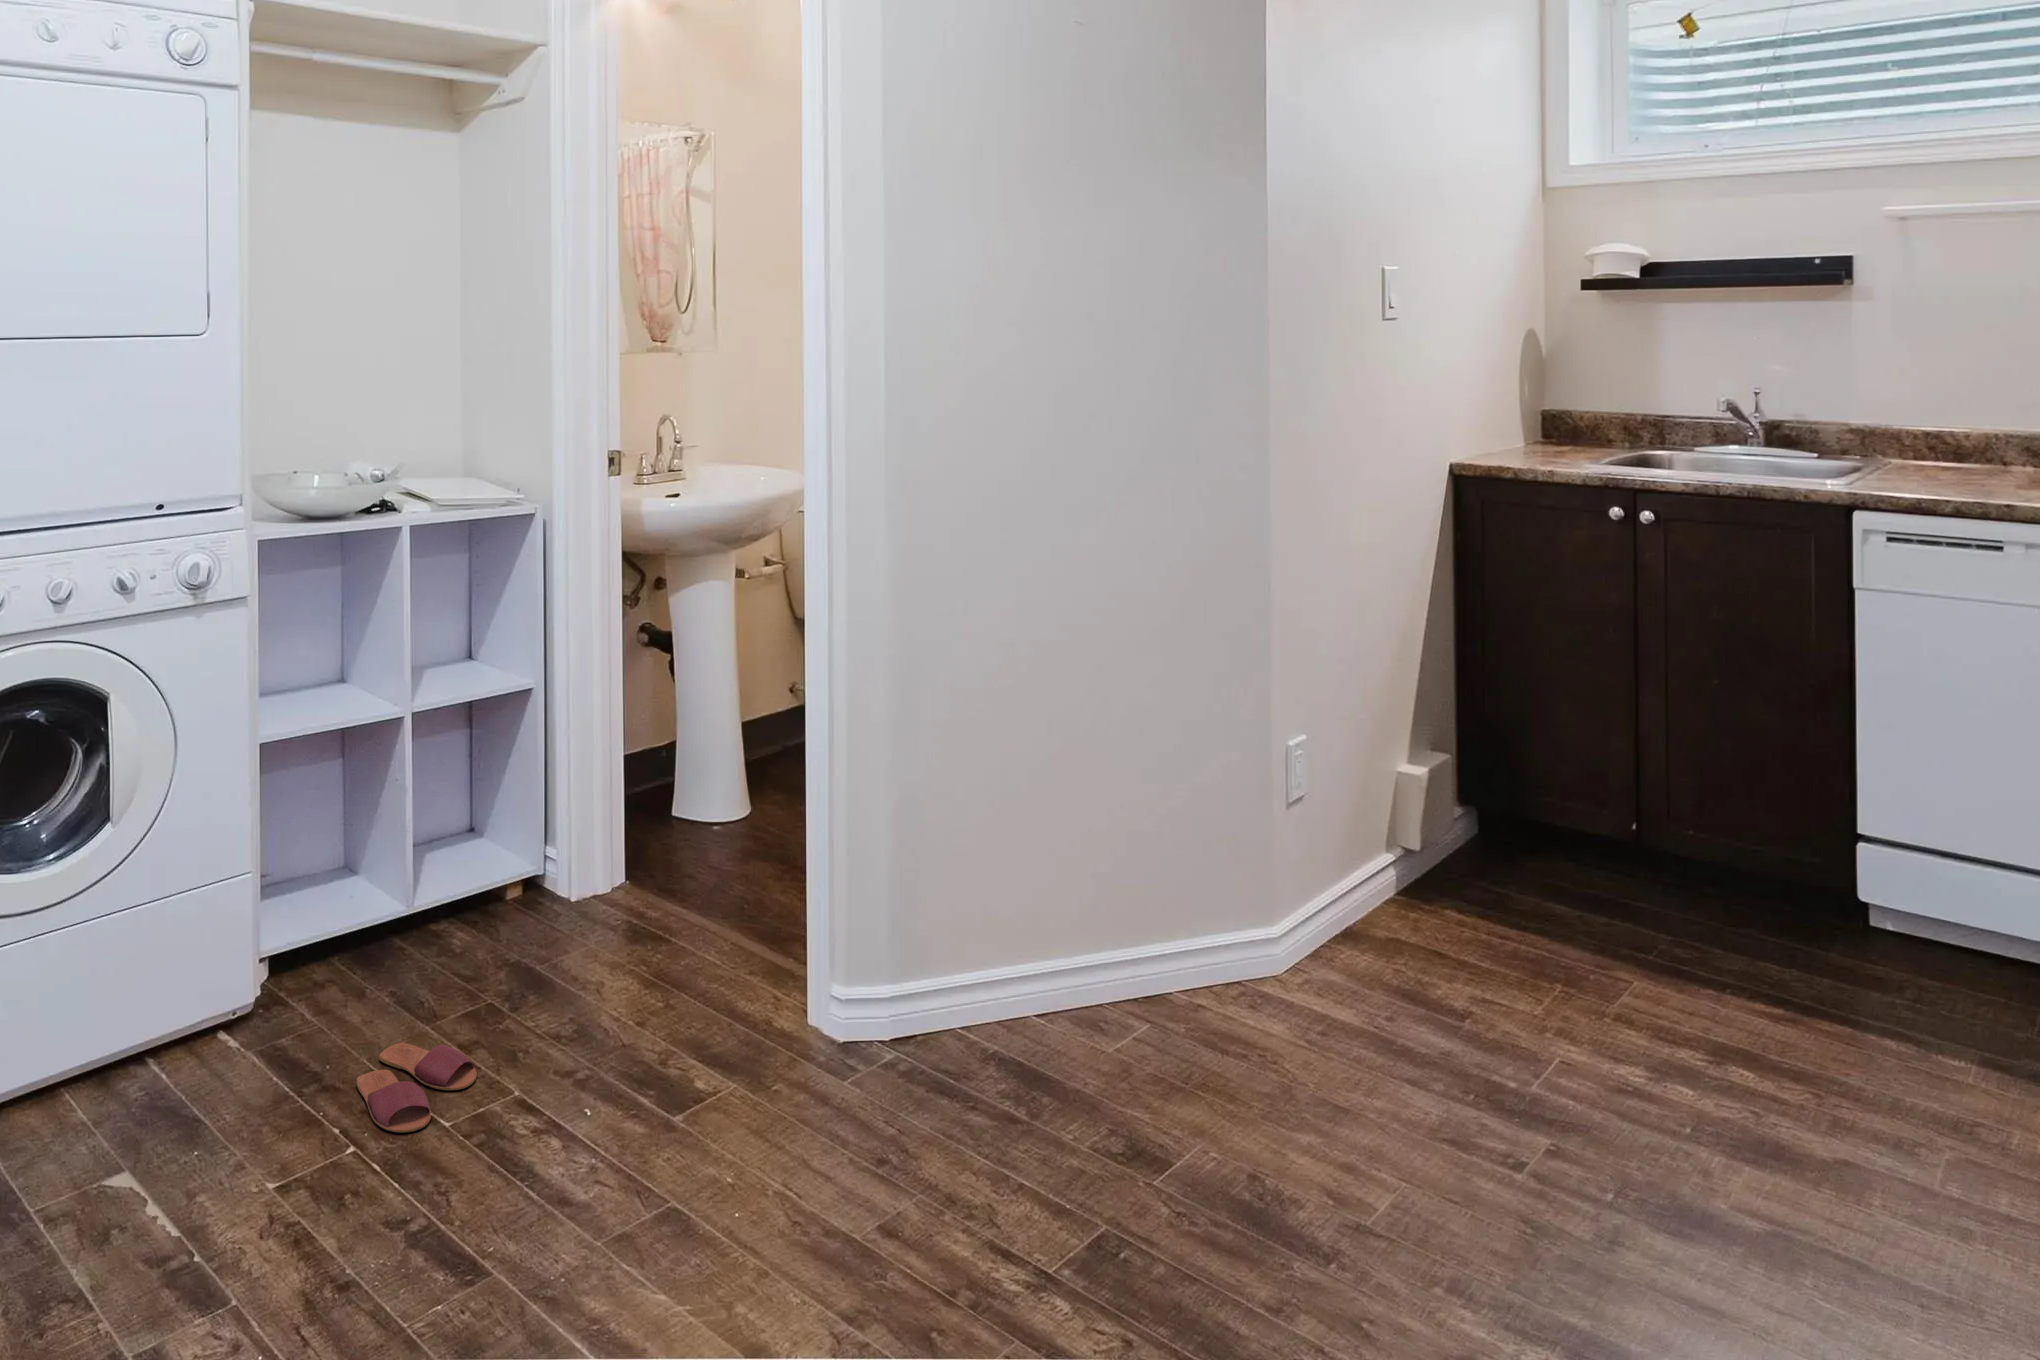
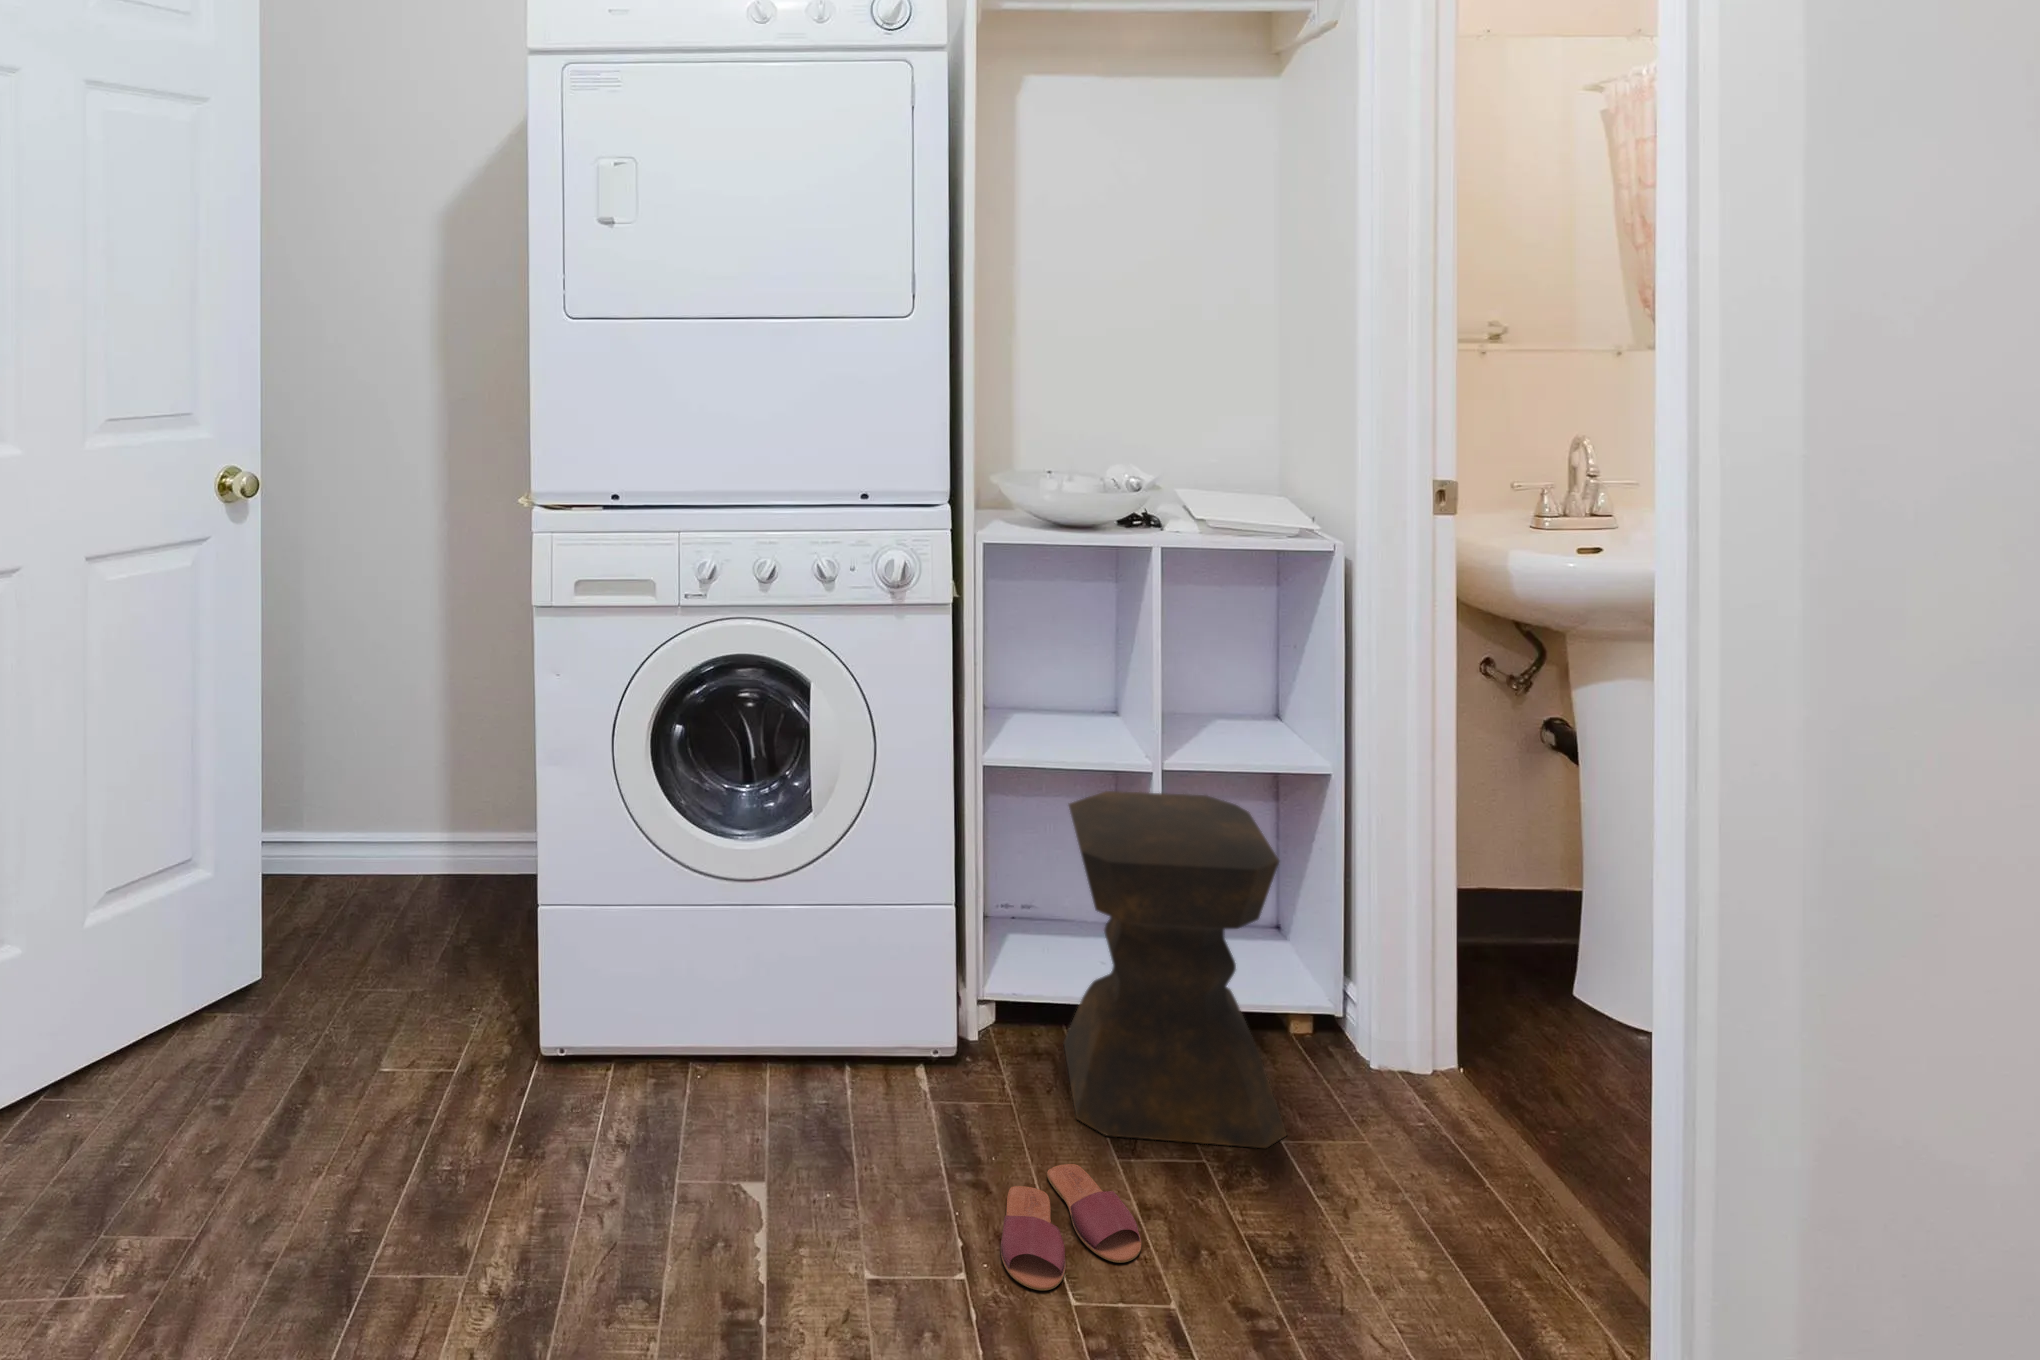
stool: none [336,725,537,1017] -> present [1064,791,1287,1148]

